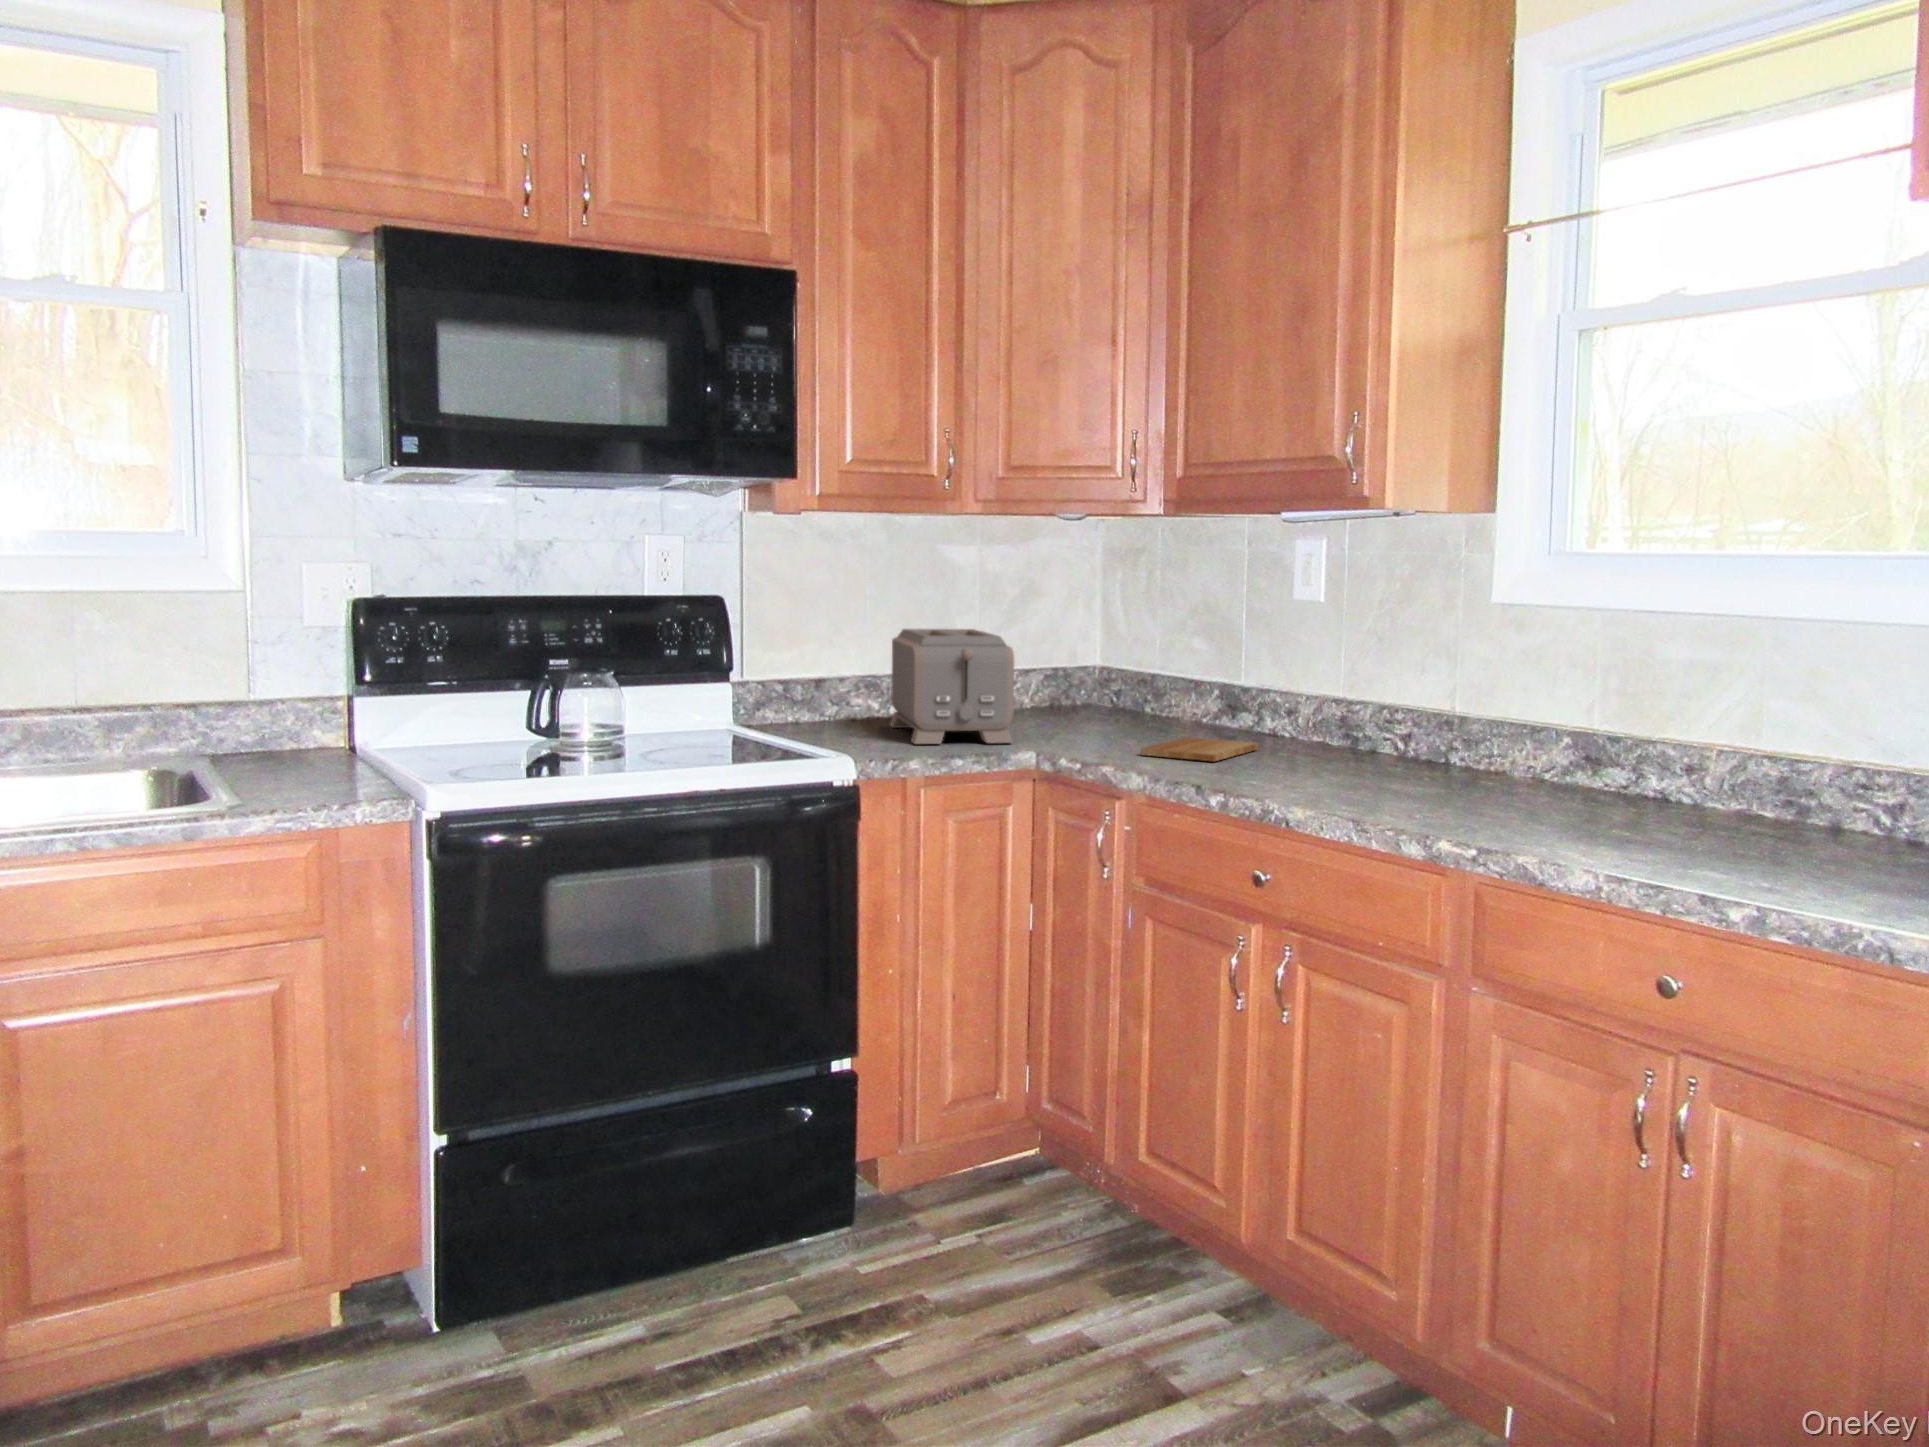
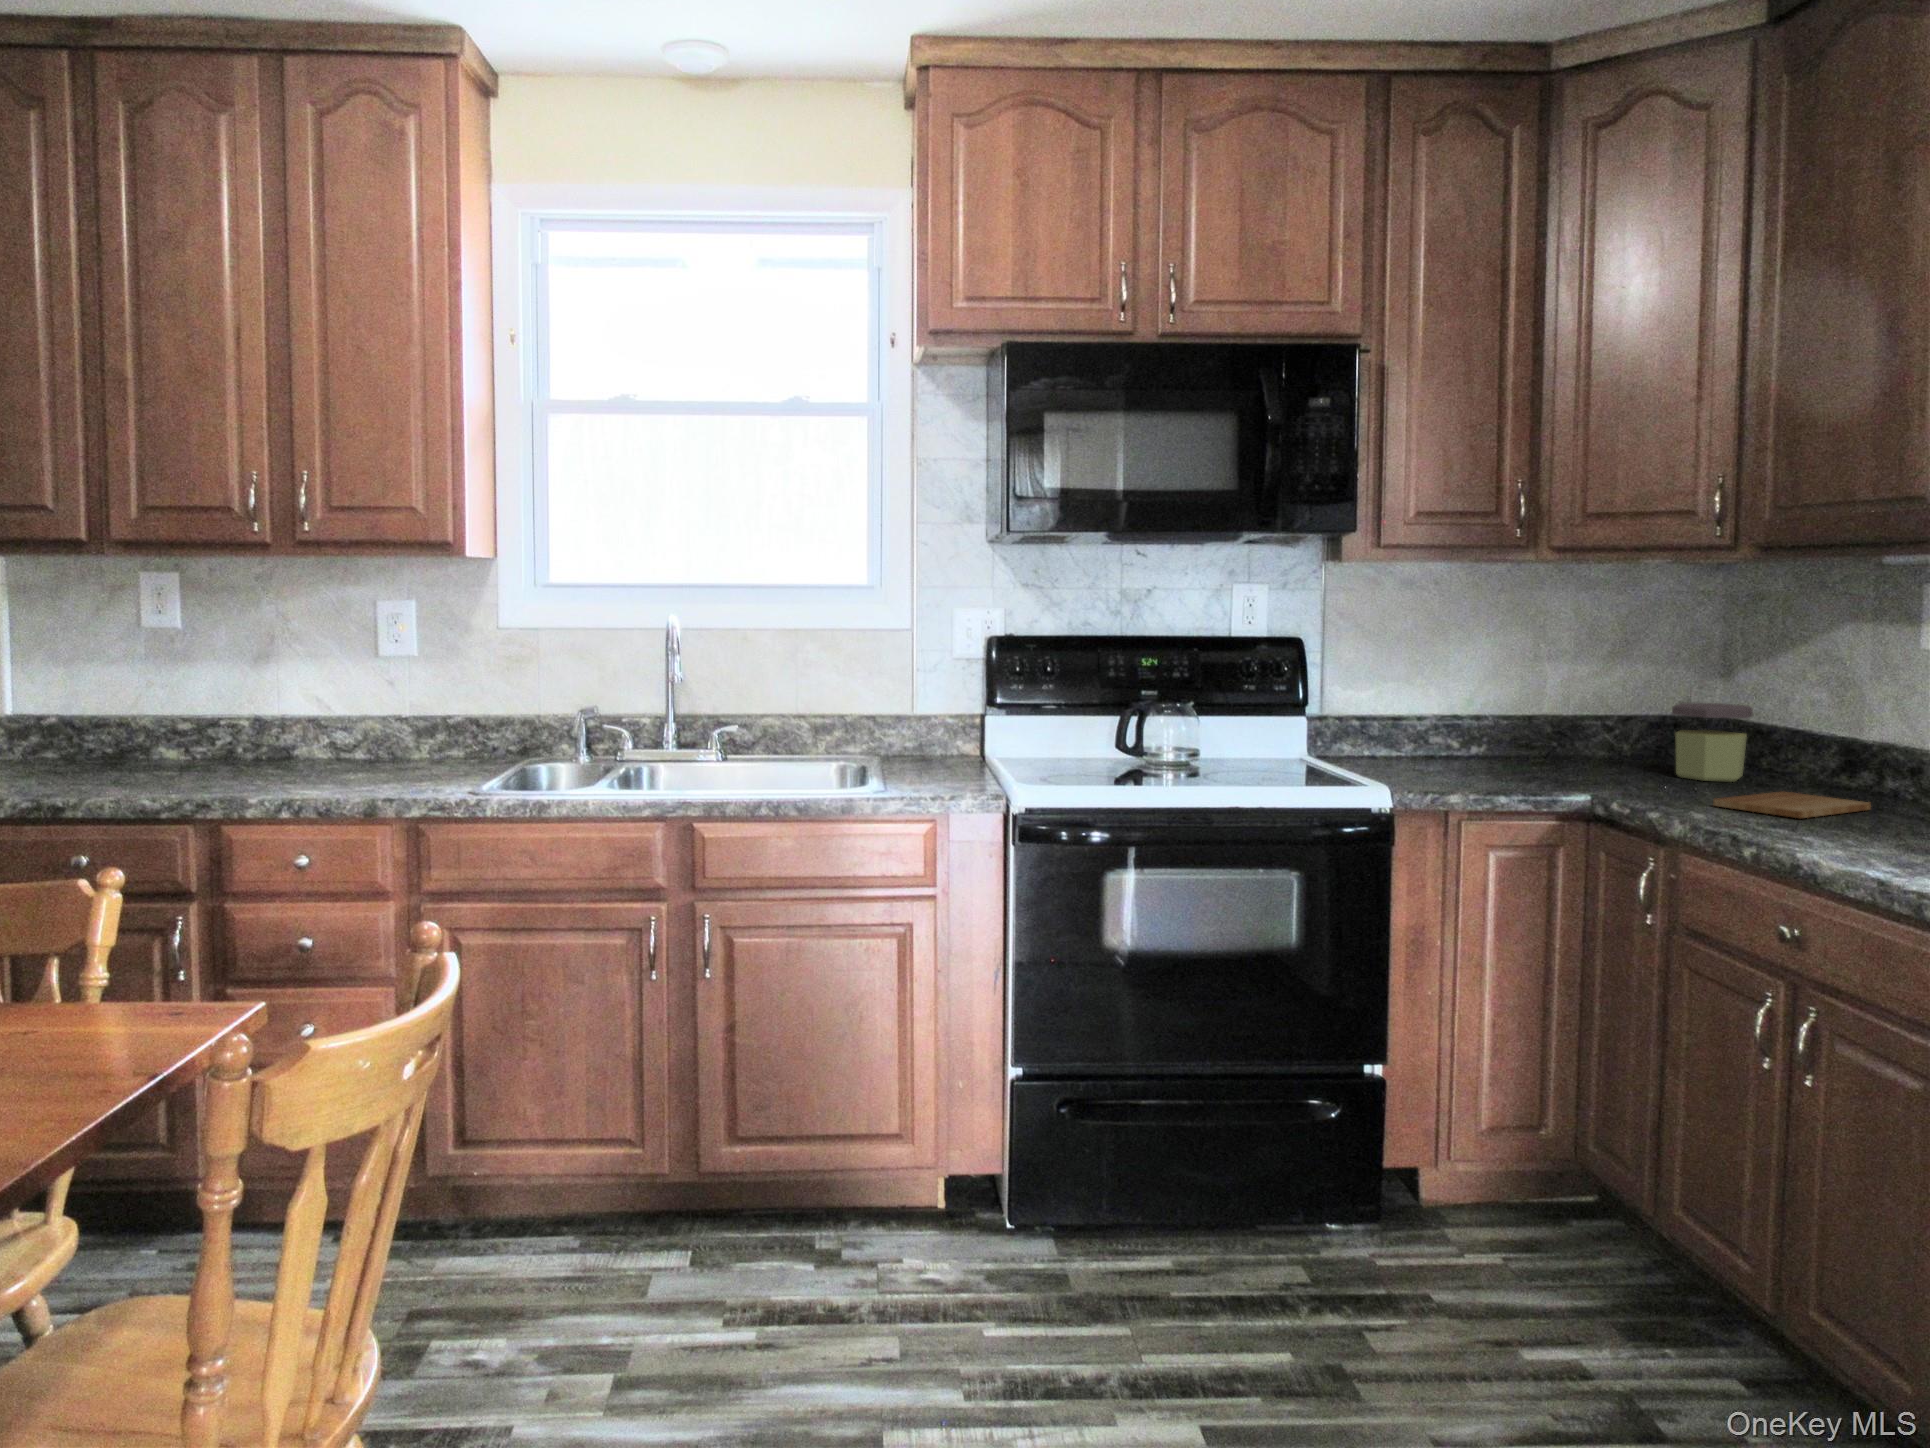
toaster: present [890,629,1014,744] -> none [1456,672,1575,785]
jar: none [1088,655,1153,731] -> present [1672,702,1753,782]

